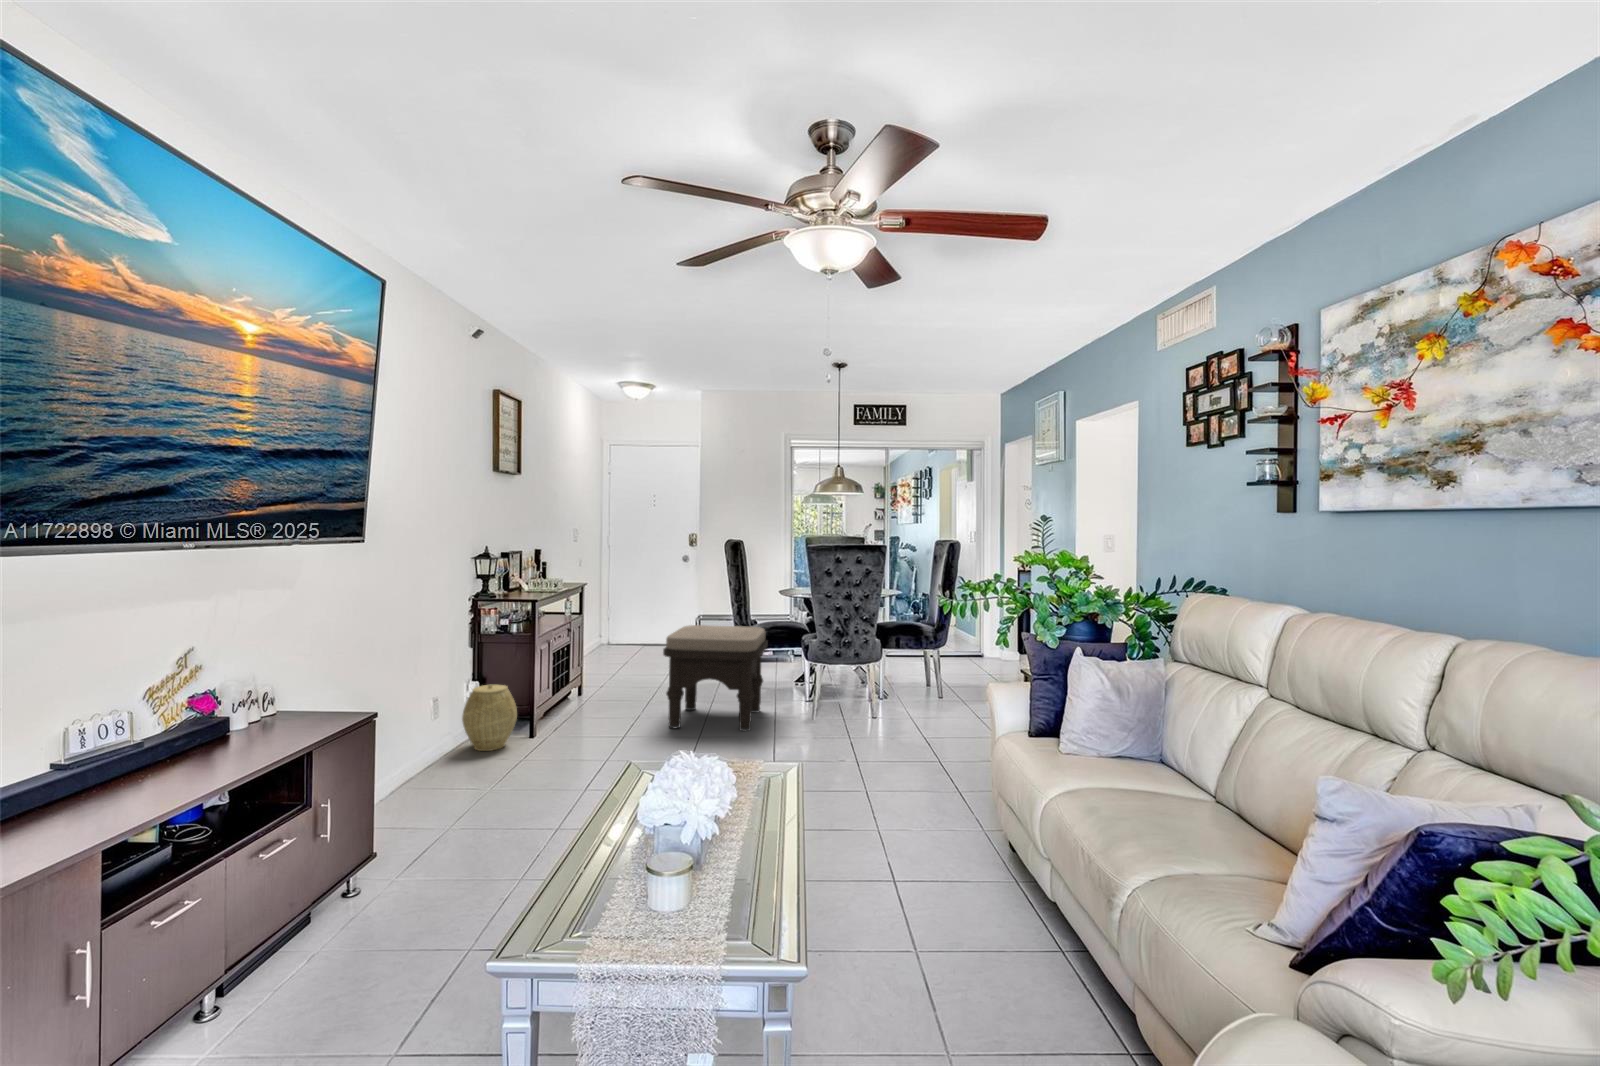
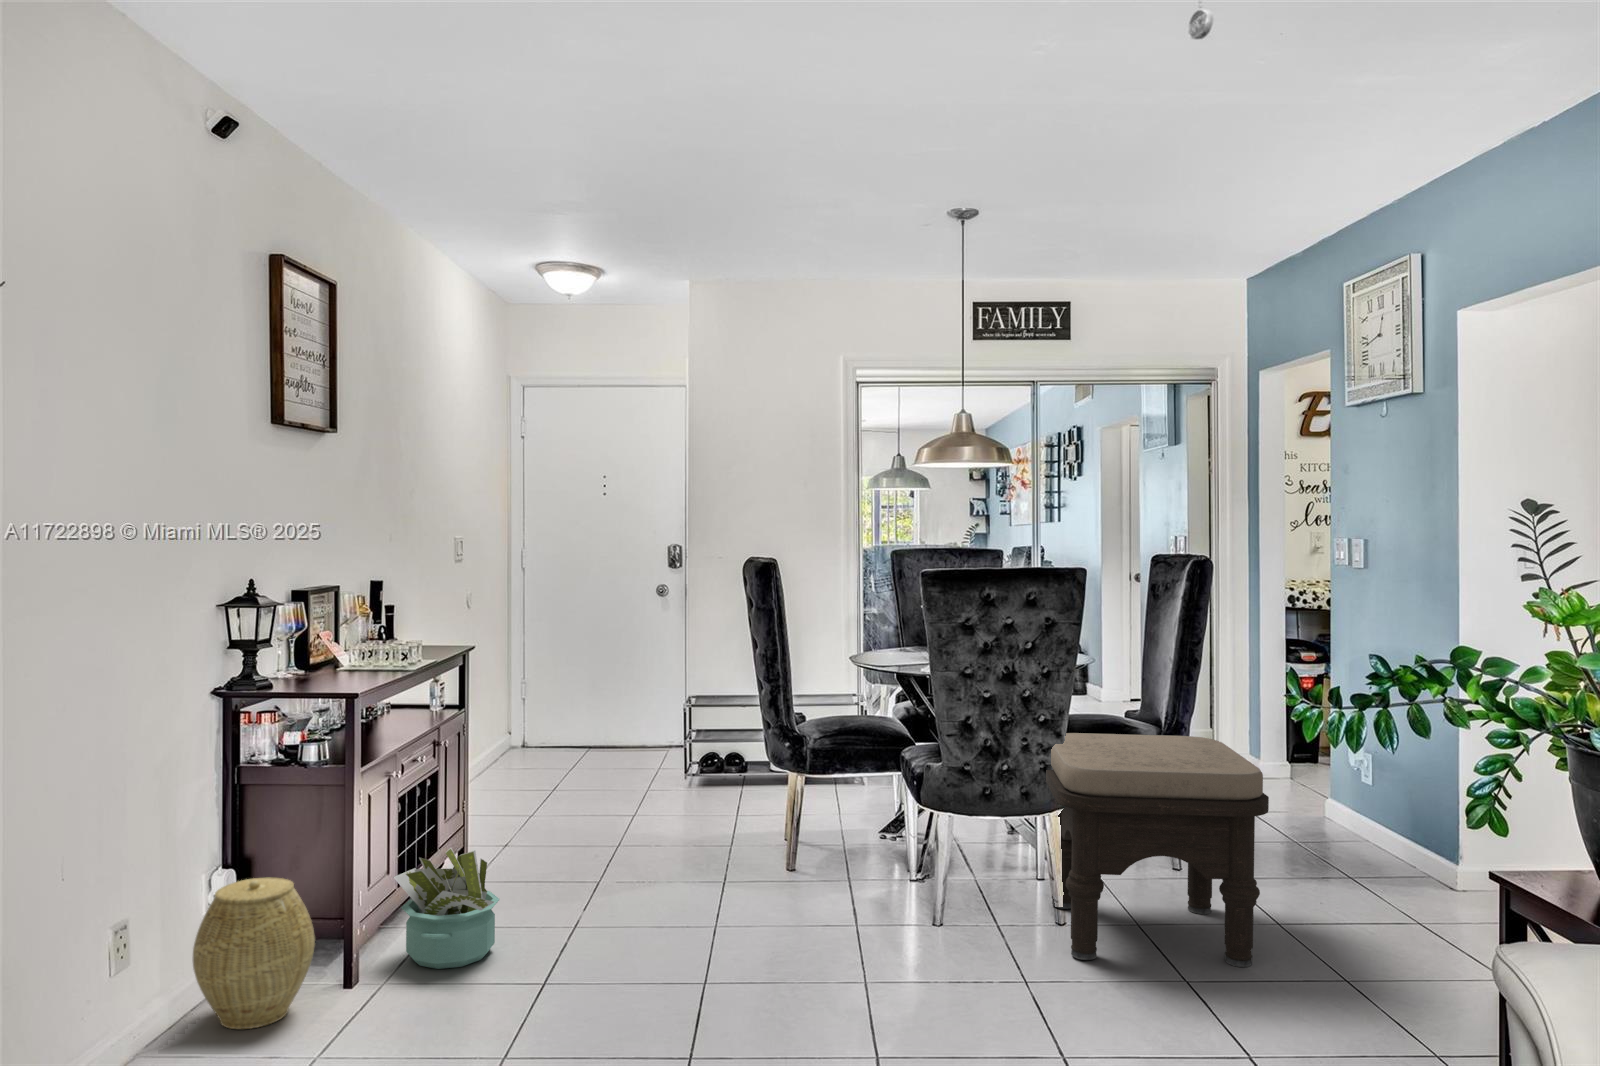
ottoman: present [663,625,768,731] -> present [1046,733,1269,967]
decorative plant: none [552,676,602,731] -> present [393,848,499,969]

